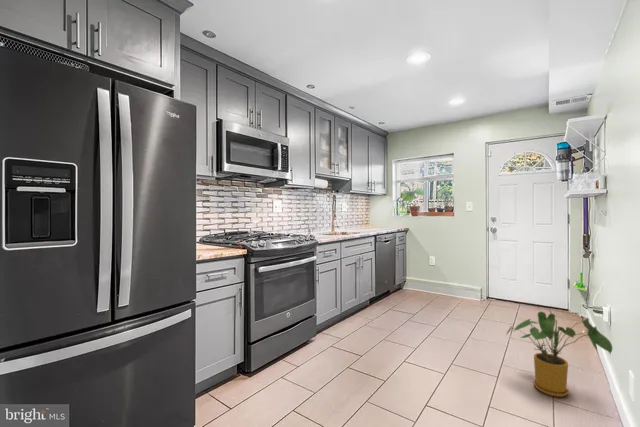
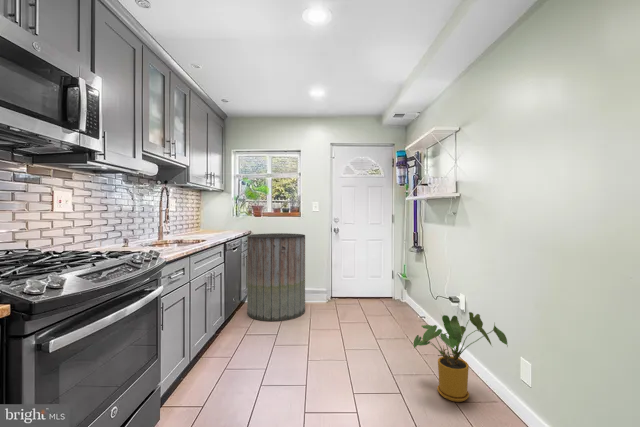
trash can: none [400,230,453,306] -> present [247,233,305,321]

